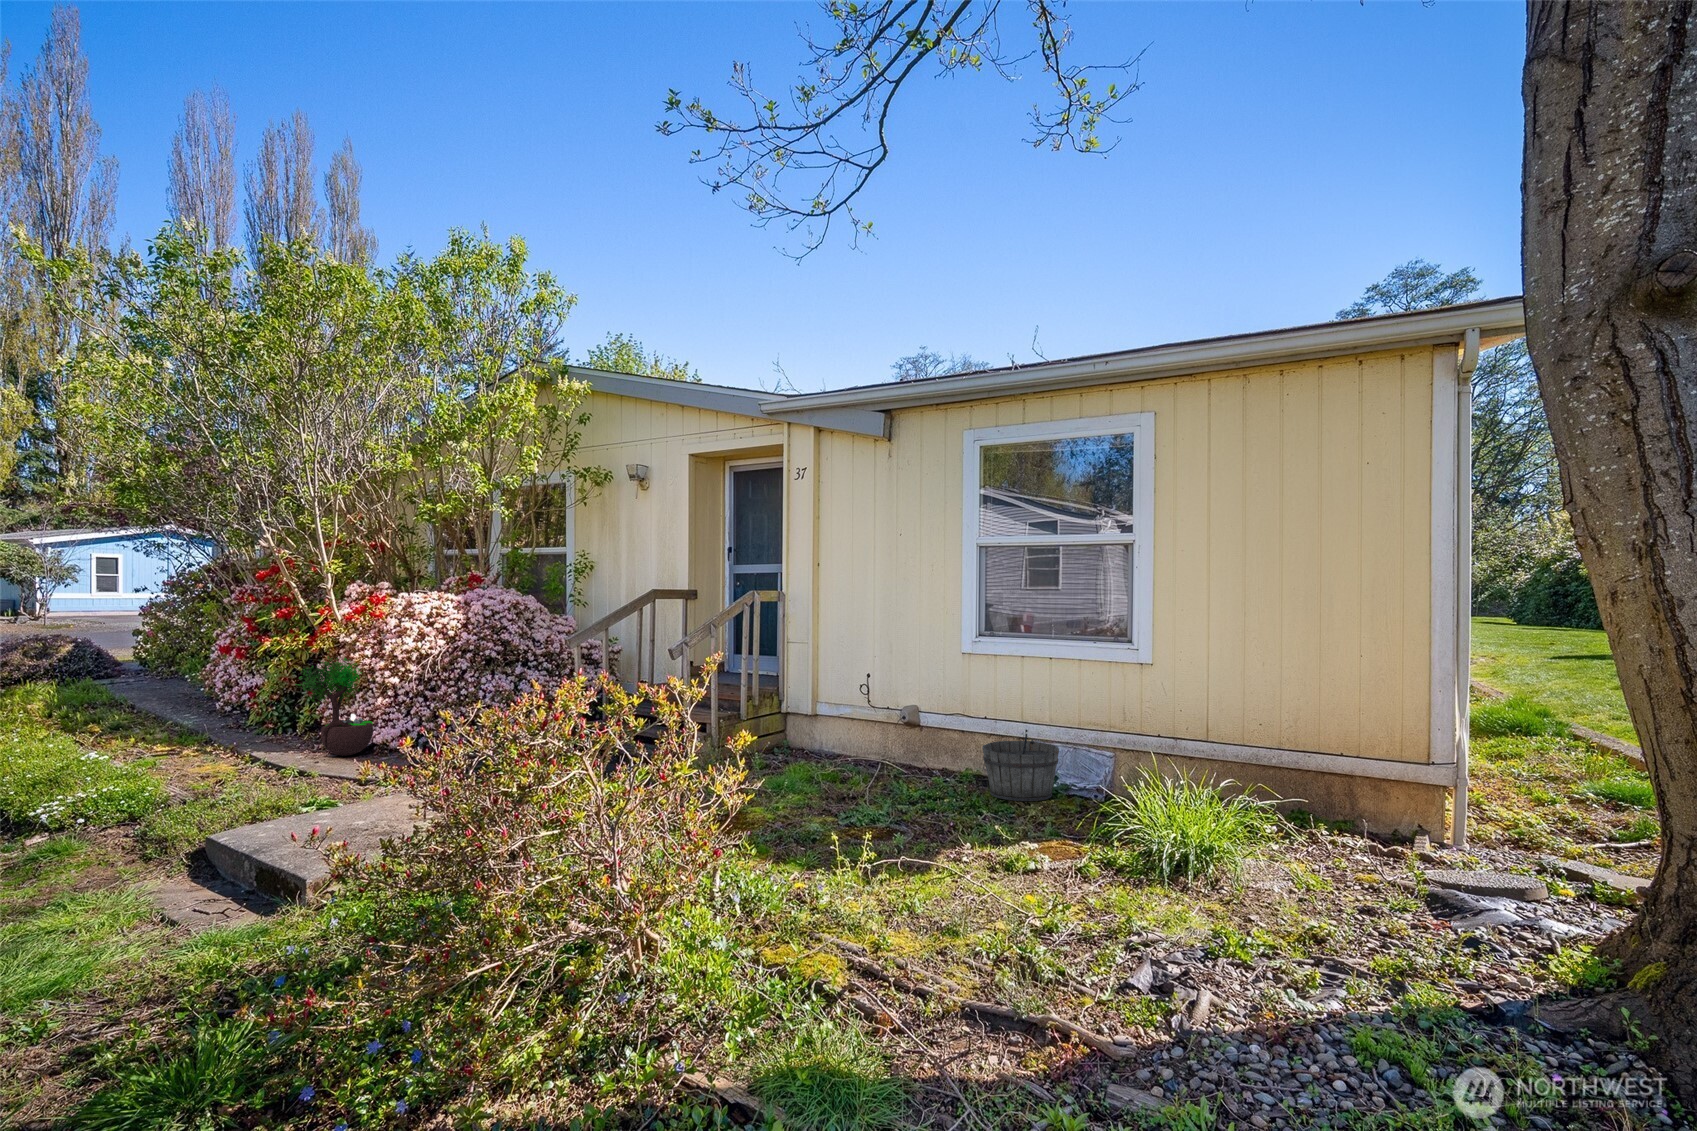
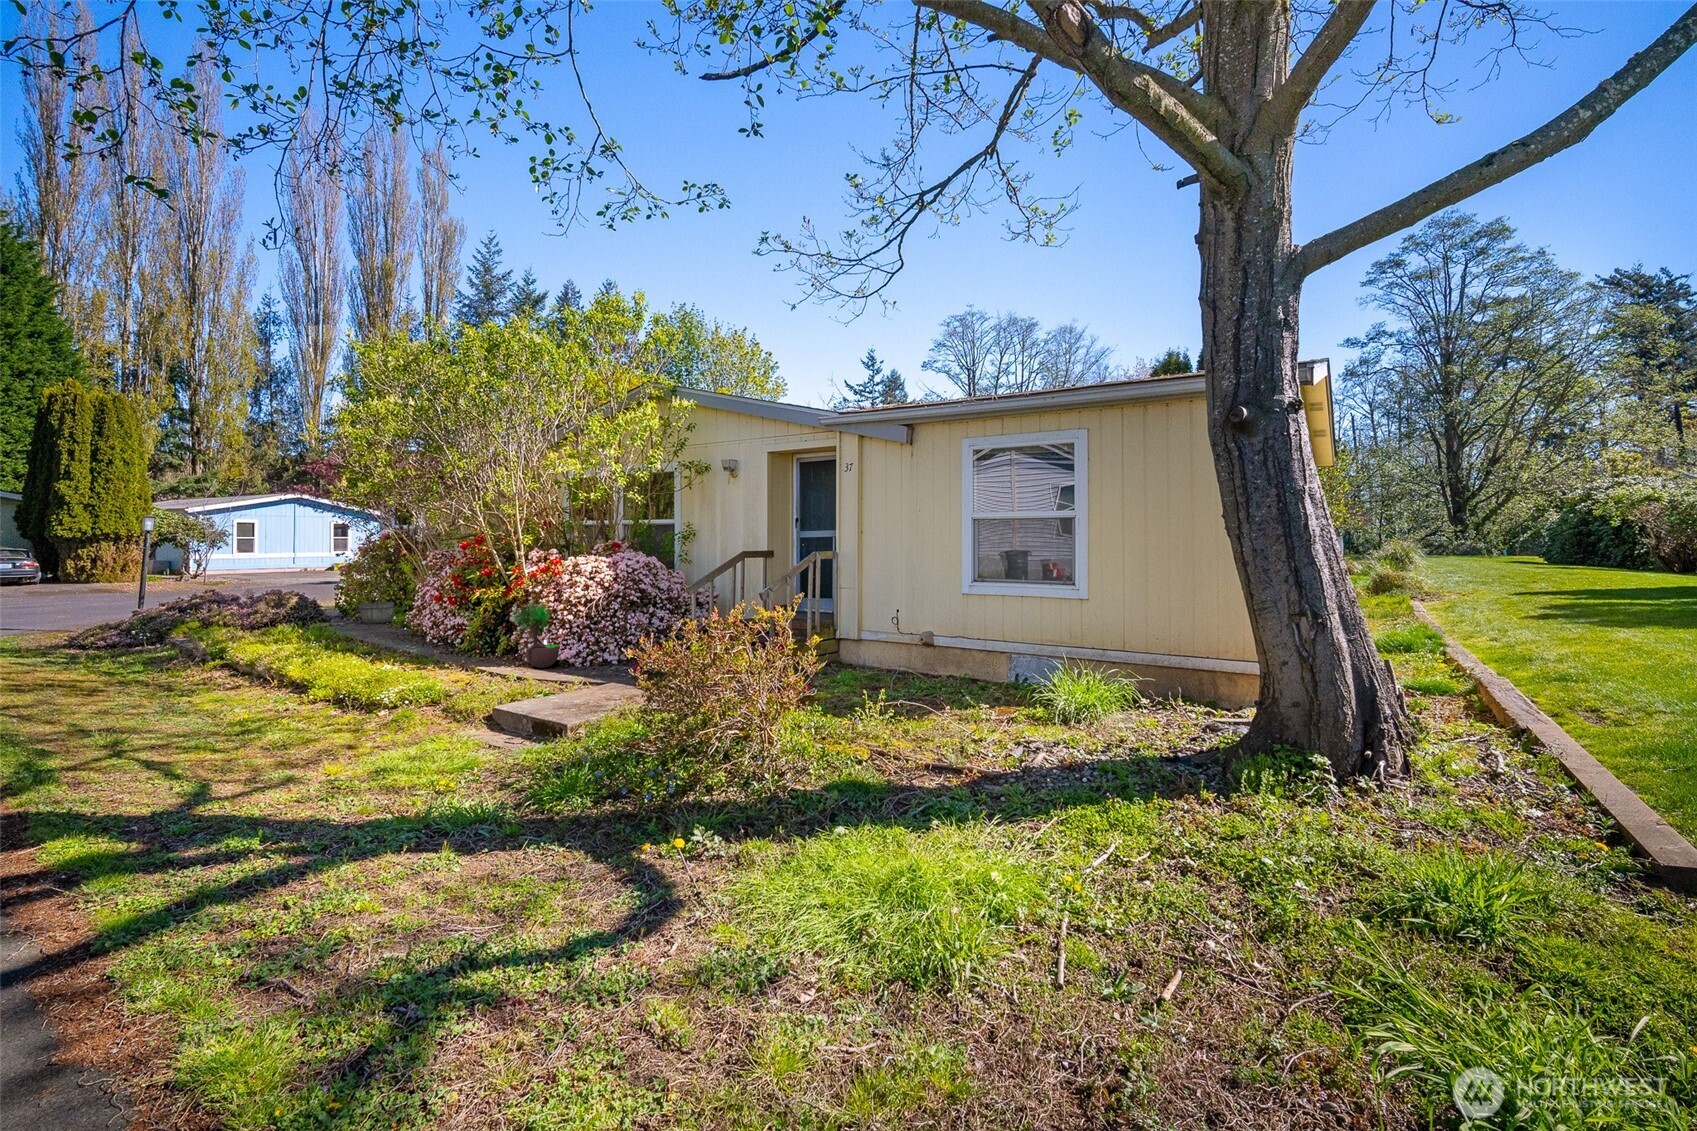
wooden bucket: present [982,730,1059,801] -> present [358,598,395,623]

